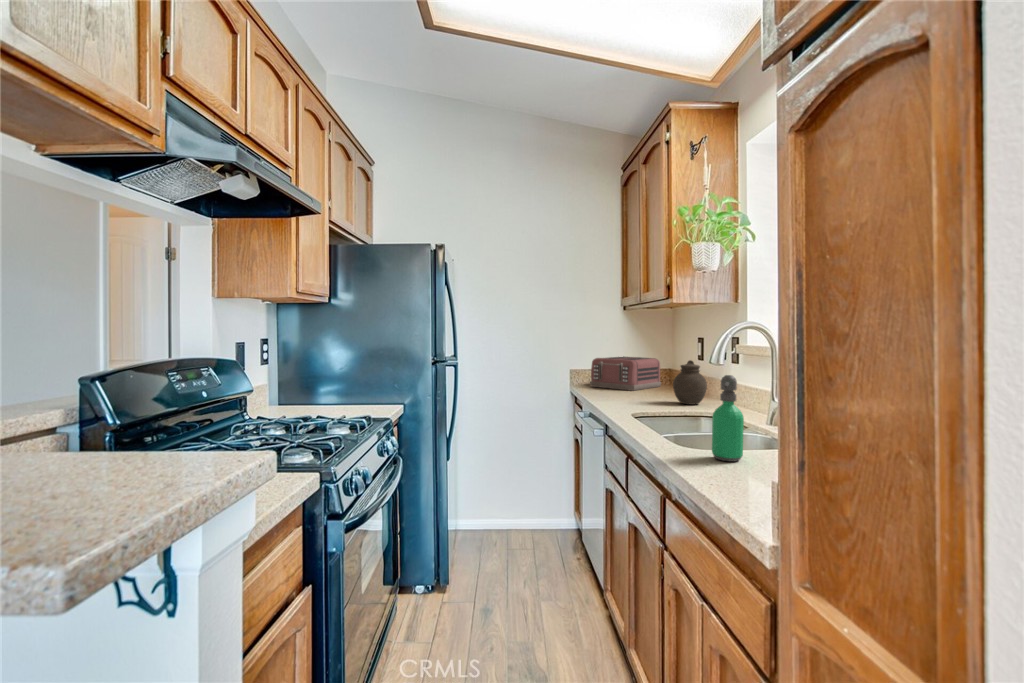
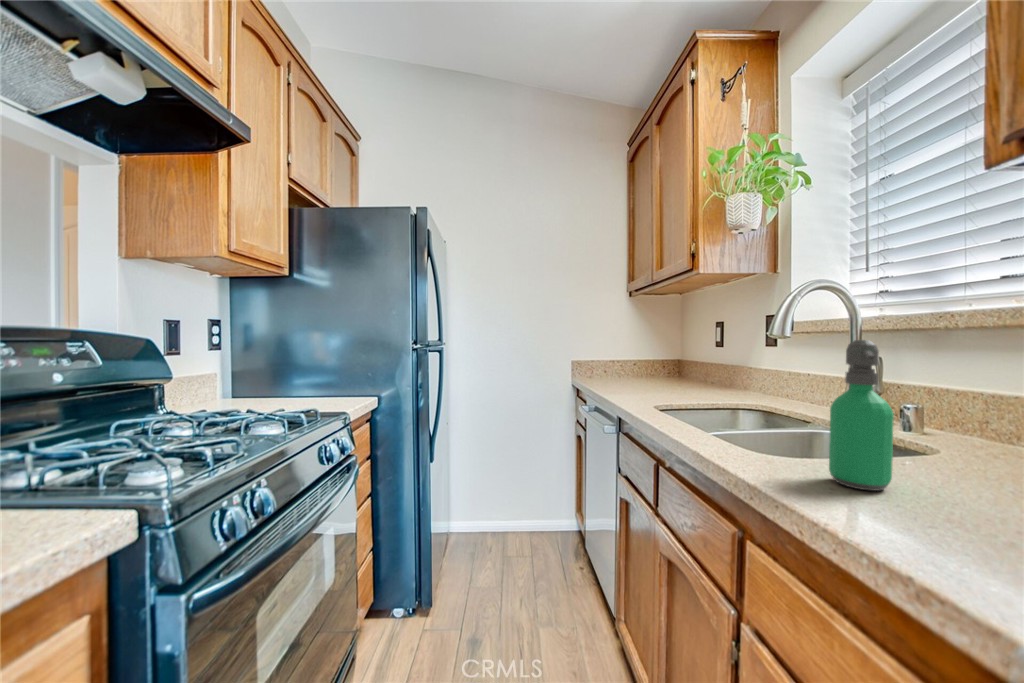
toaster: present [590,356,661,391] -> none [594,346,671,382]
jar: present [673,360,707,405] -> none [696,344,738,396]

